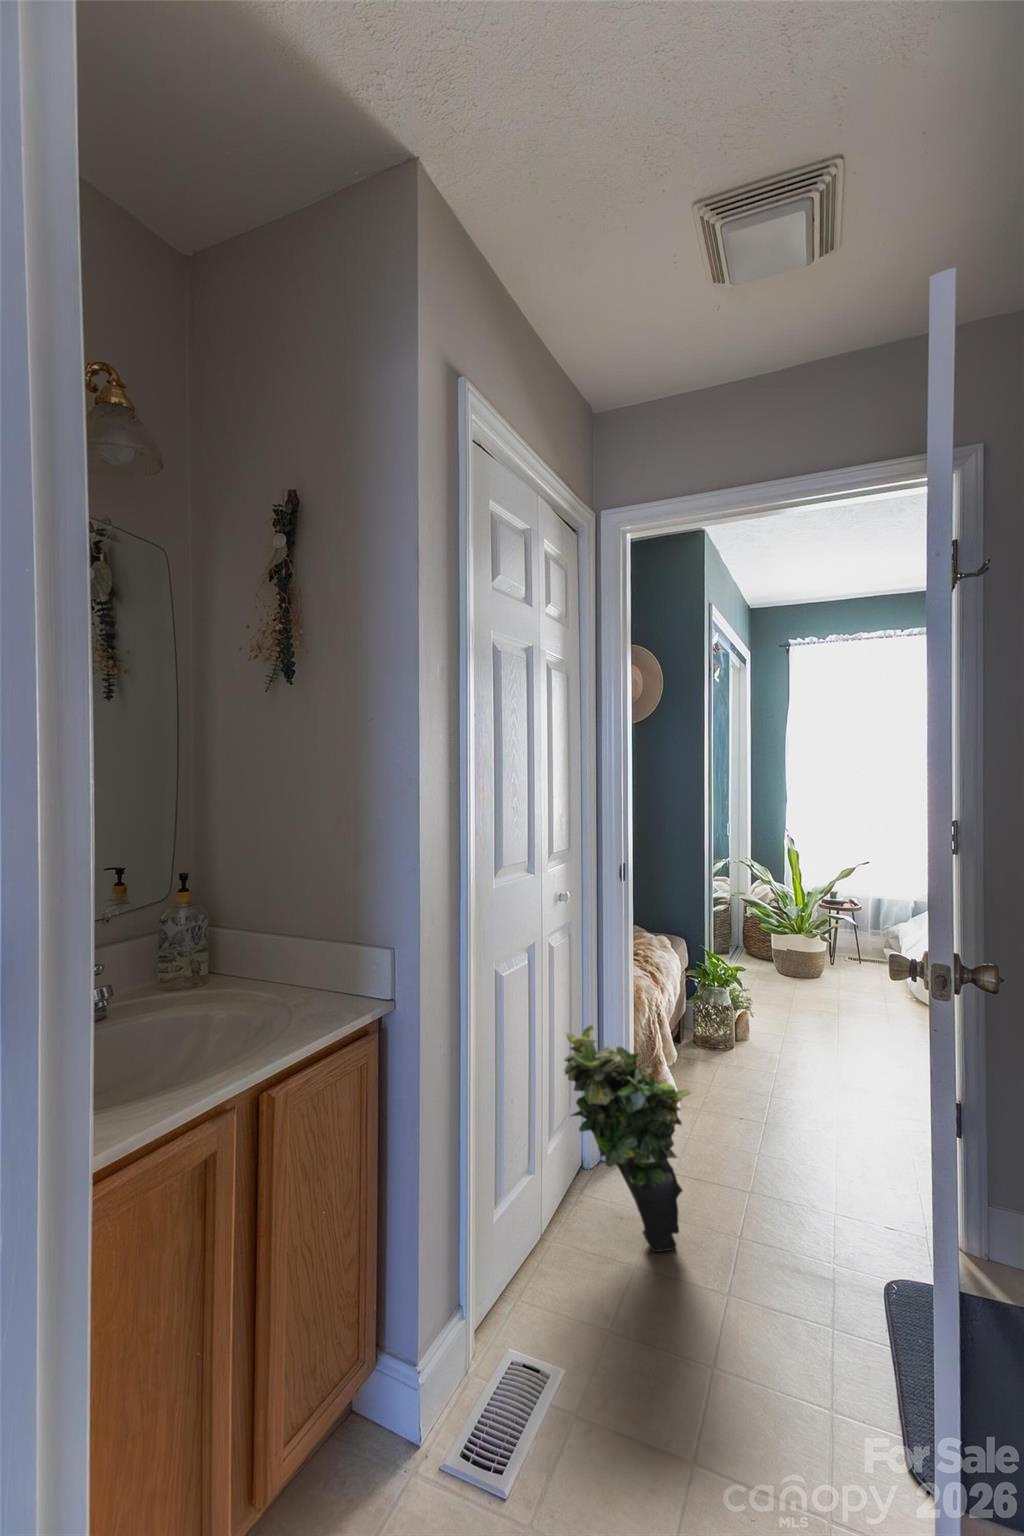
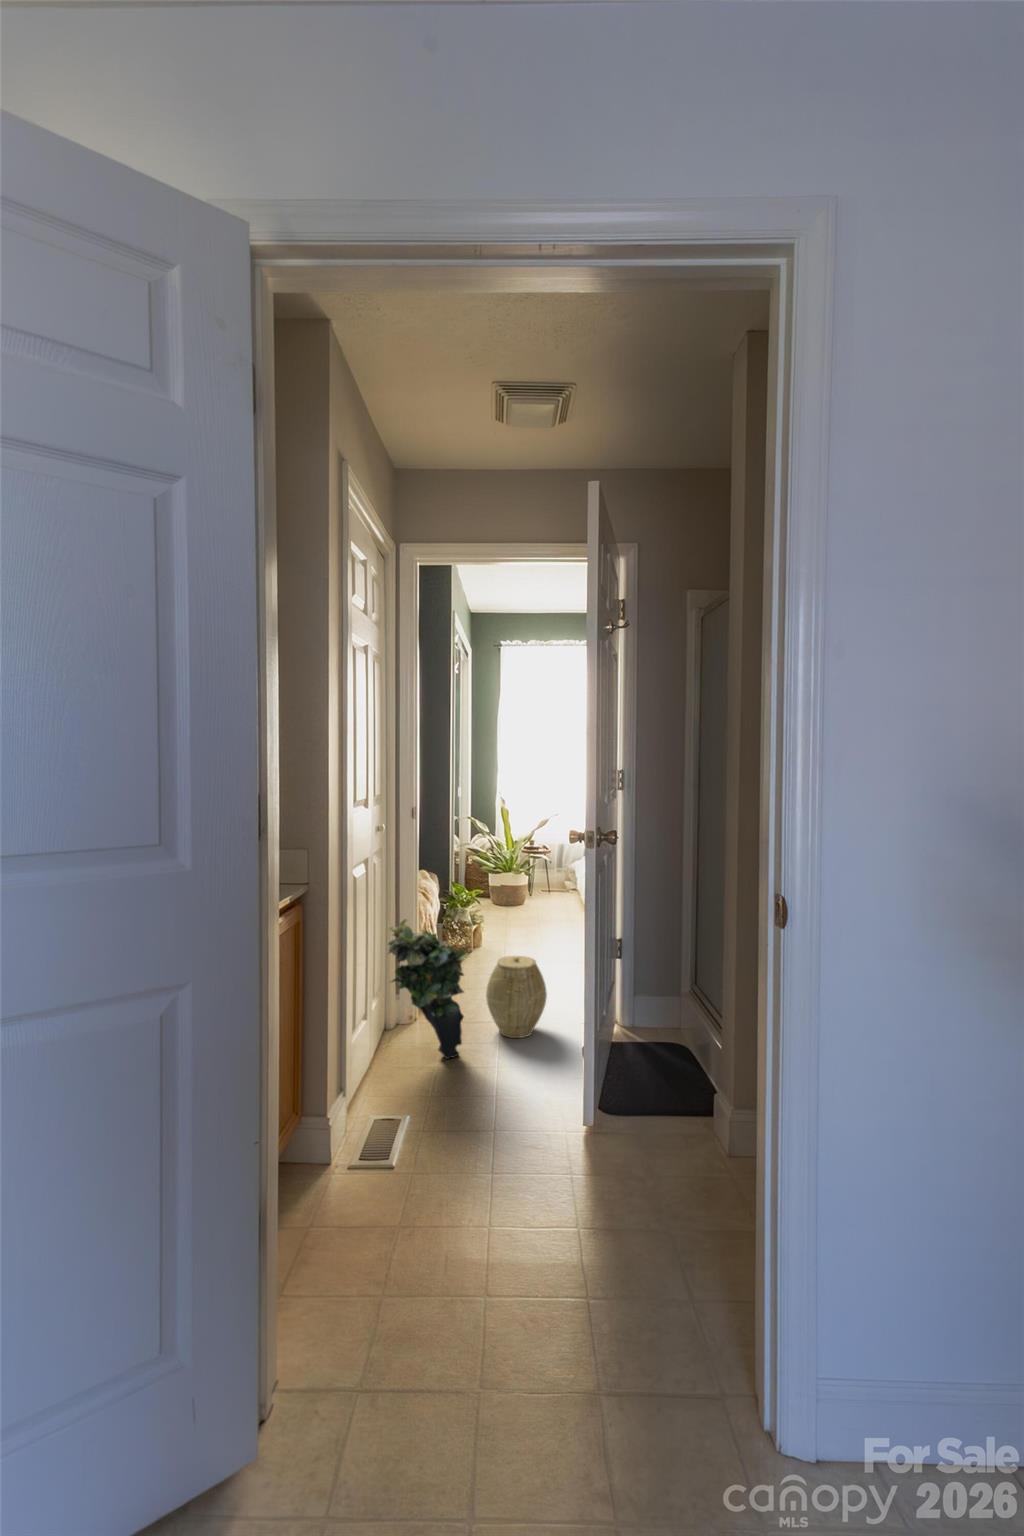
woven basket: none [728,1092,829,1234] -> present [486,956,547,1038]

